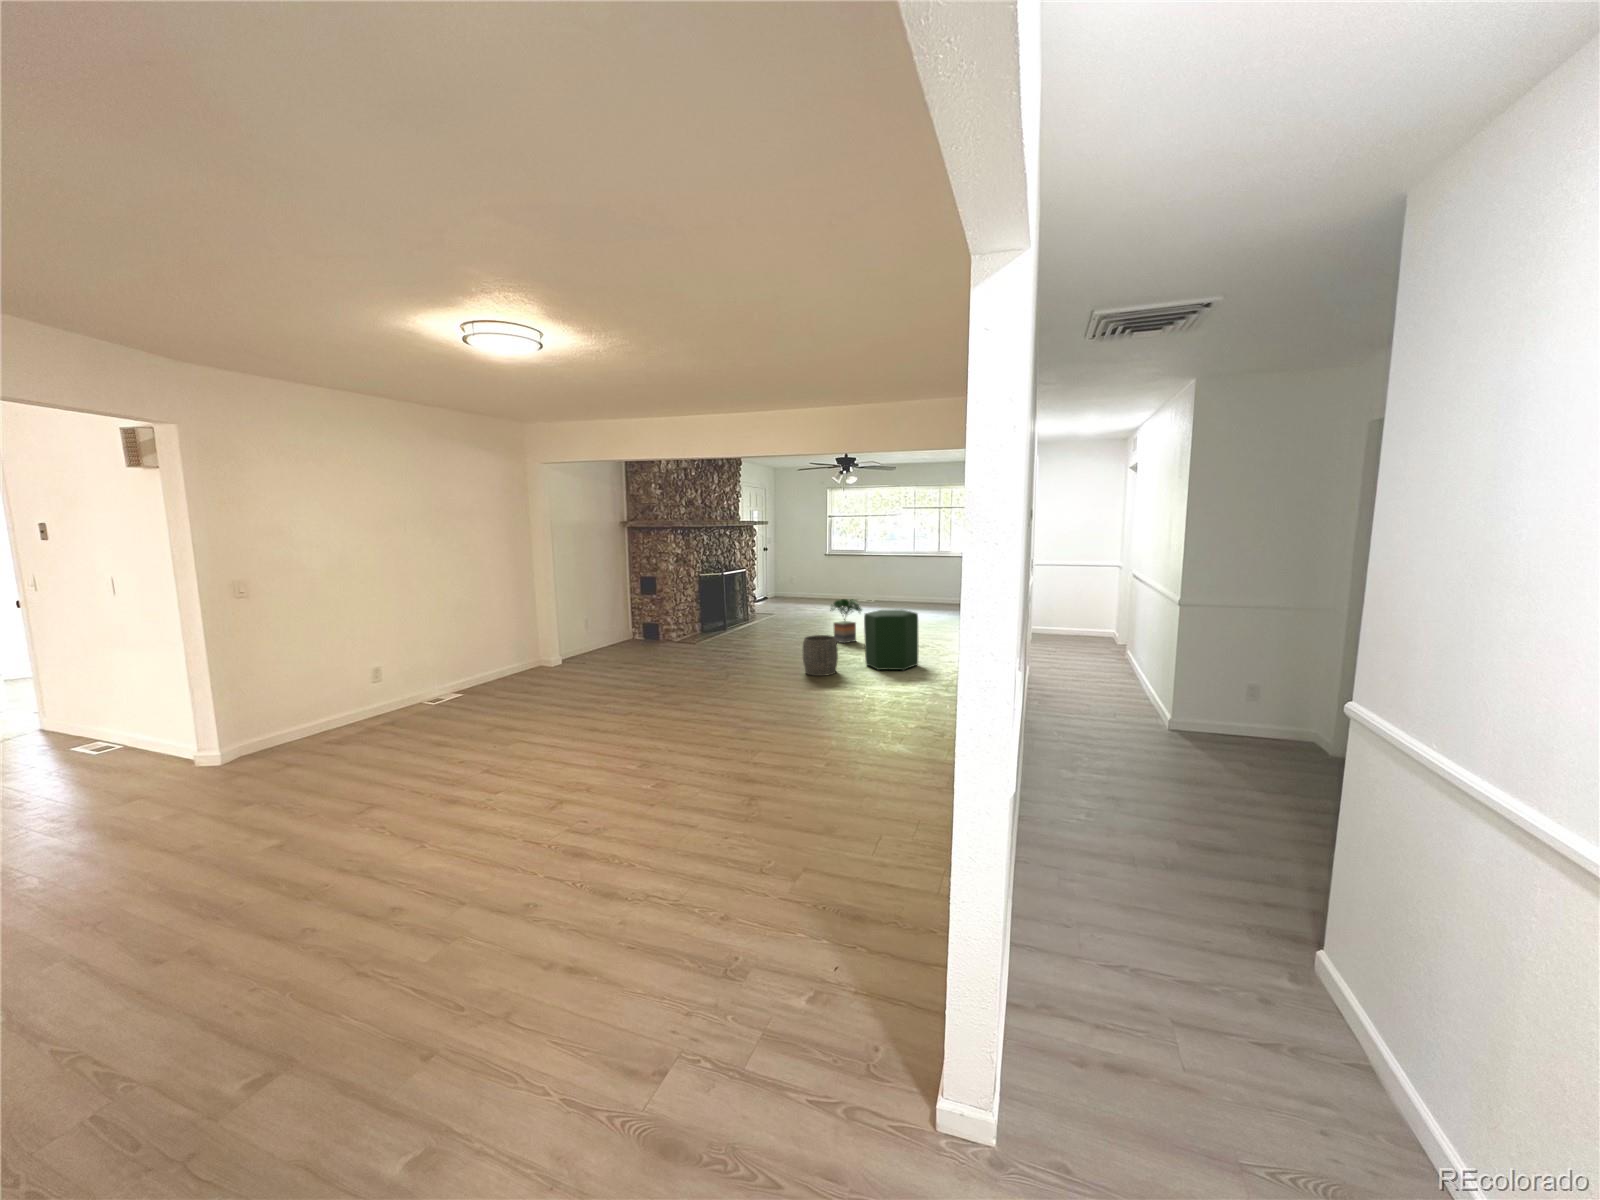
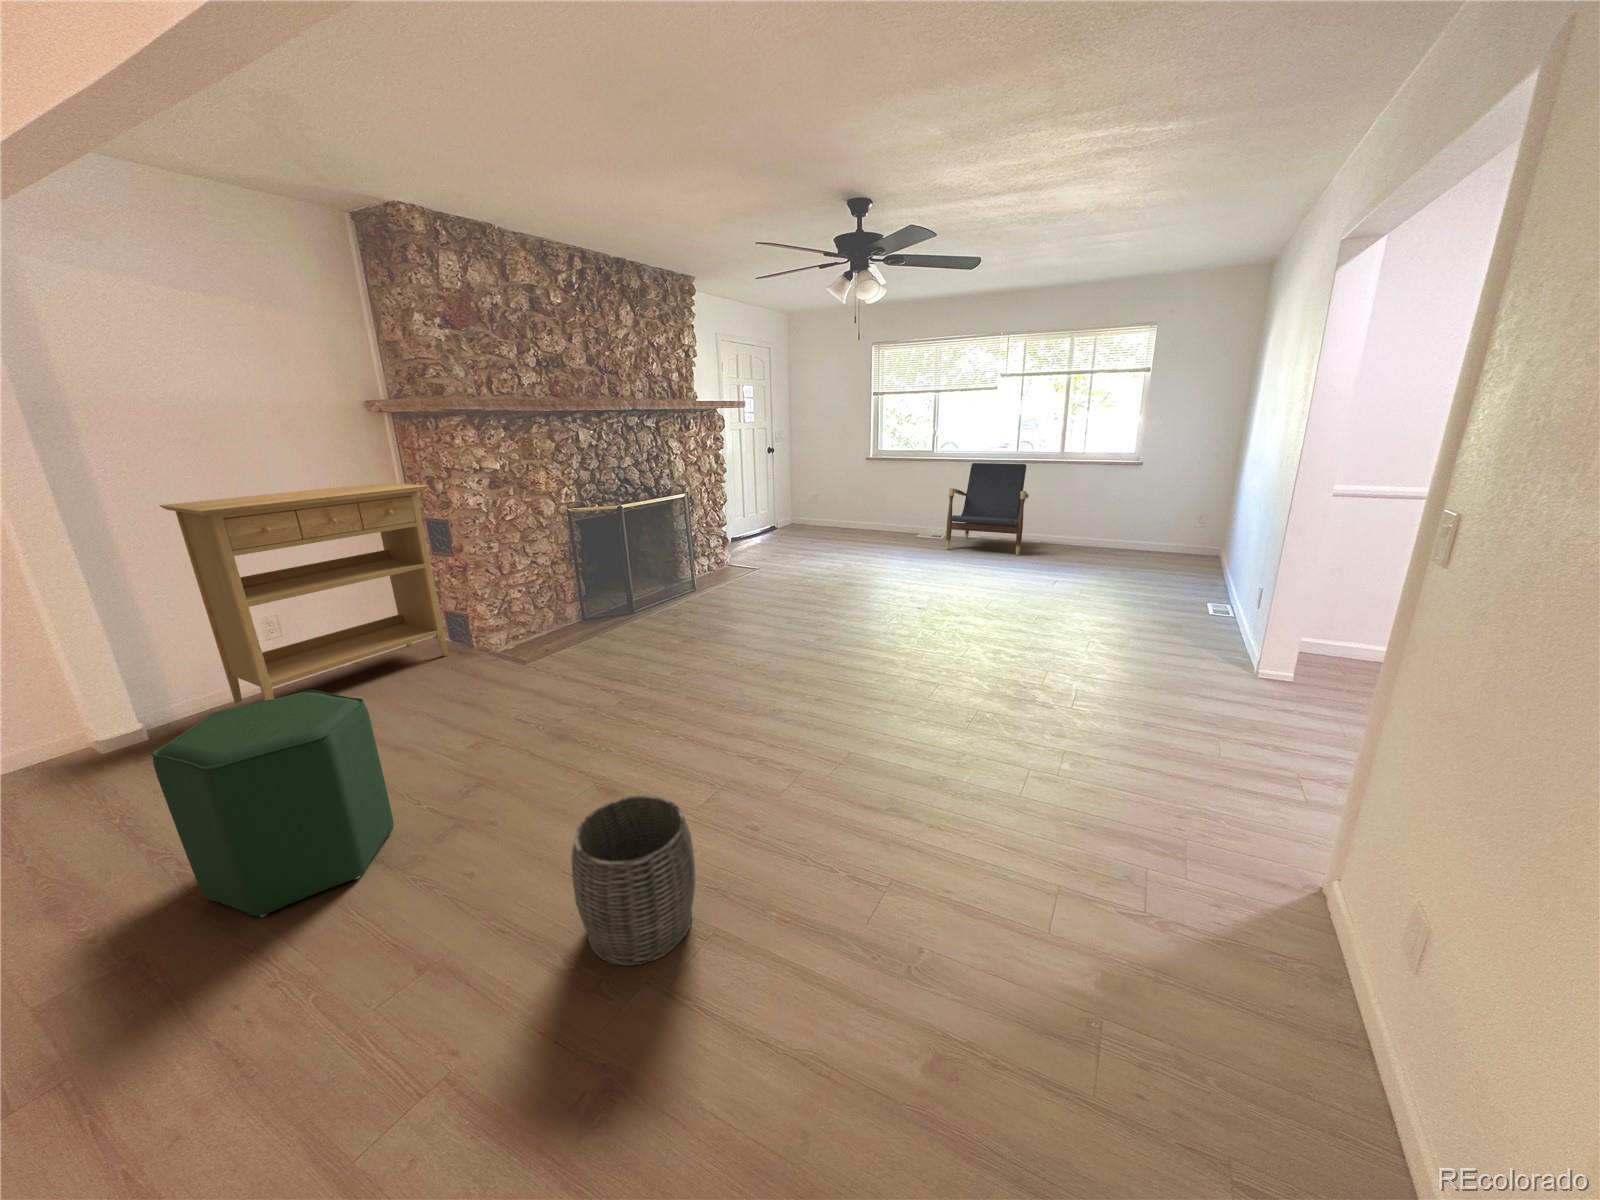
lounge chair: none [878,553,921,602] -> present [946,463,1028,555]
console table: none [568,559,655,658] -> present [159,483,448,703]
potted tree: present [830,599,862,643] -> none [785,599,864,711]
ottoman: present [864,610,918,671] -> present [151,690,394,917]

